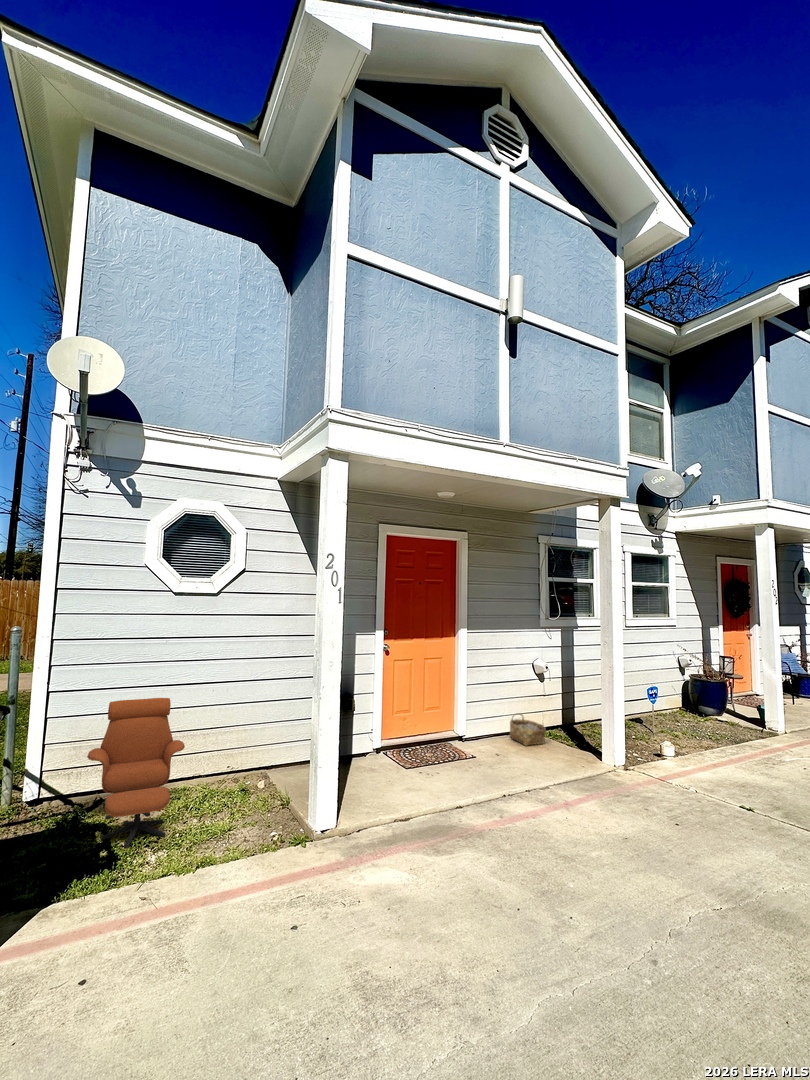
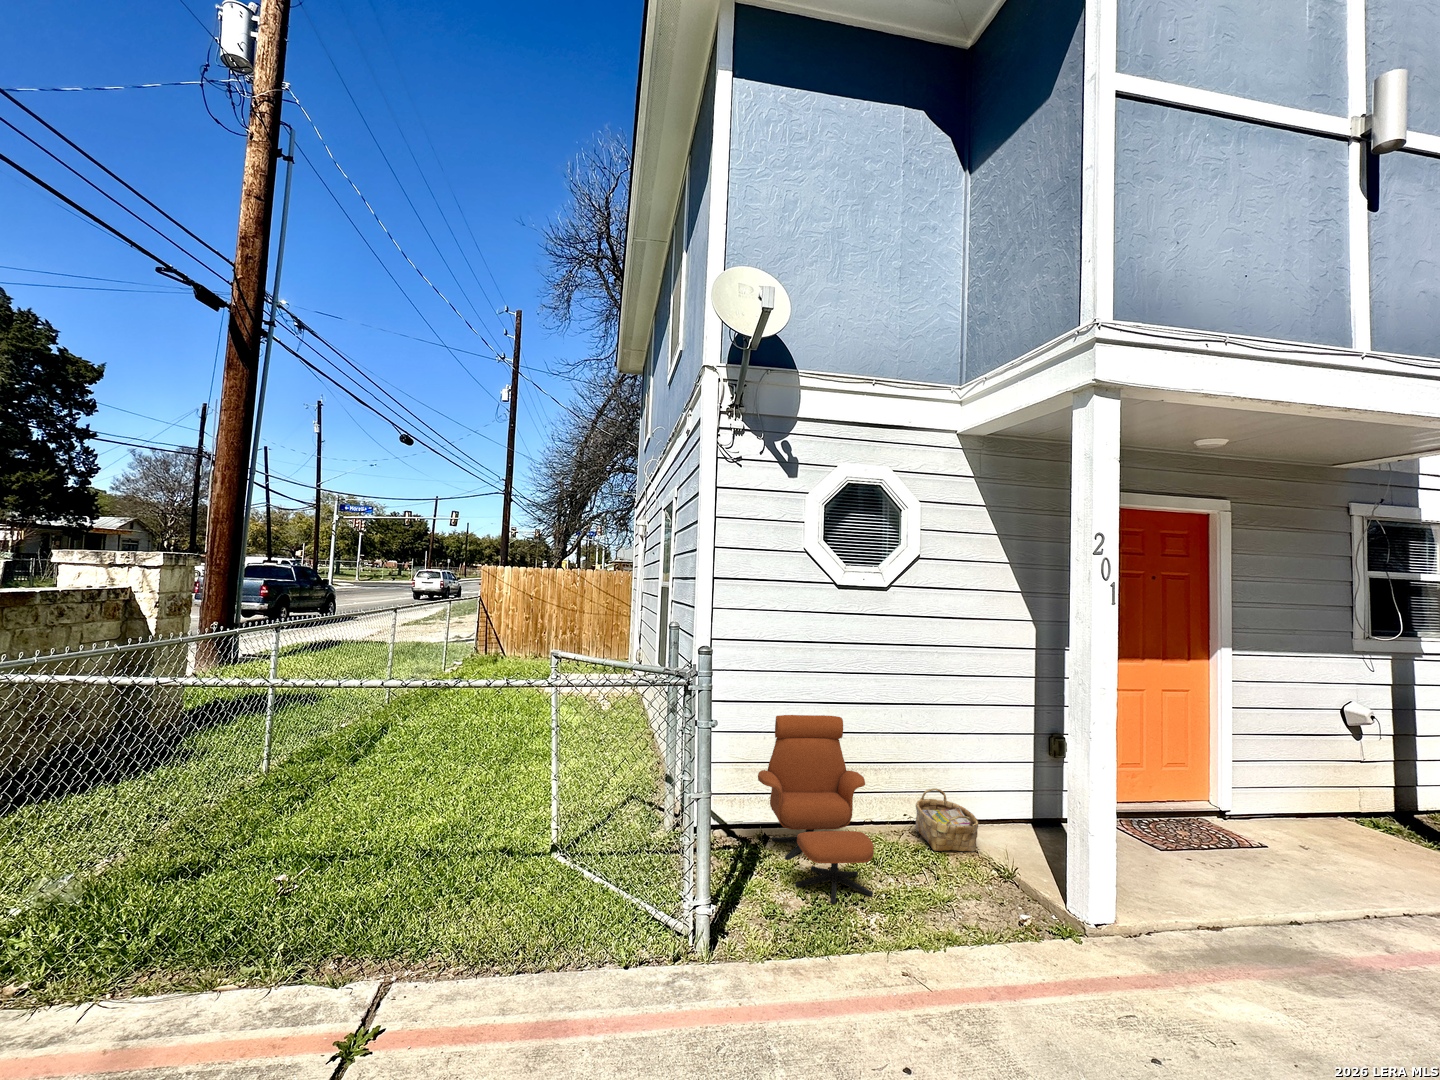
woven basket: present [510,713,546,746] -> present [915,788,978,852]

